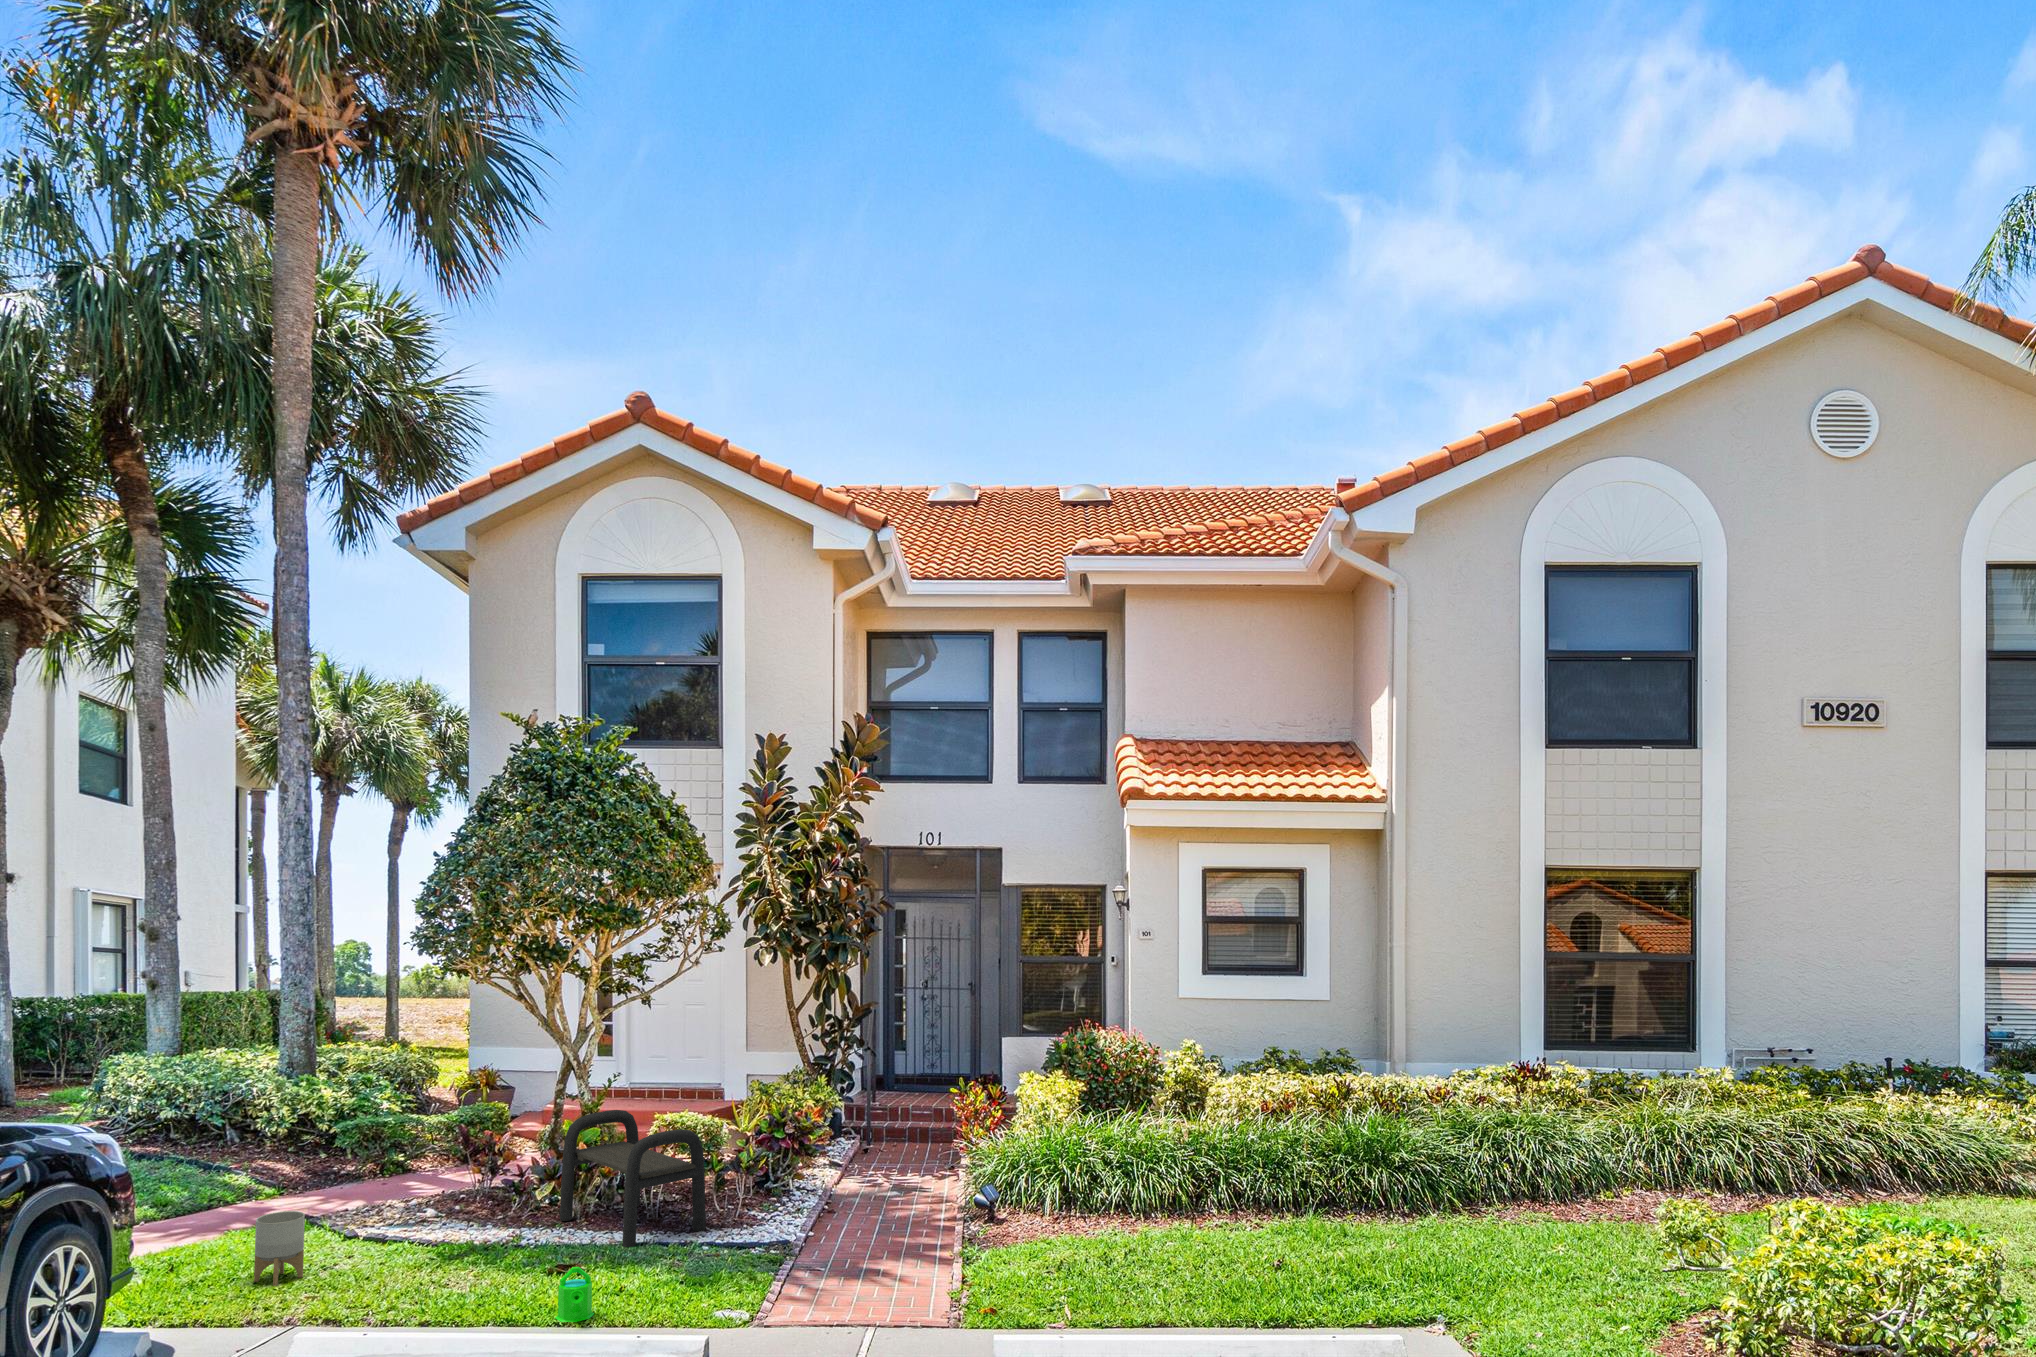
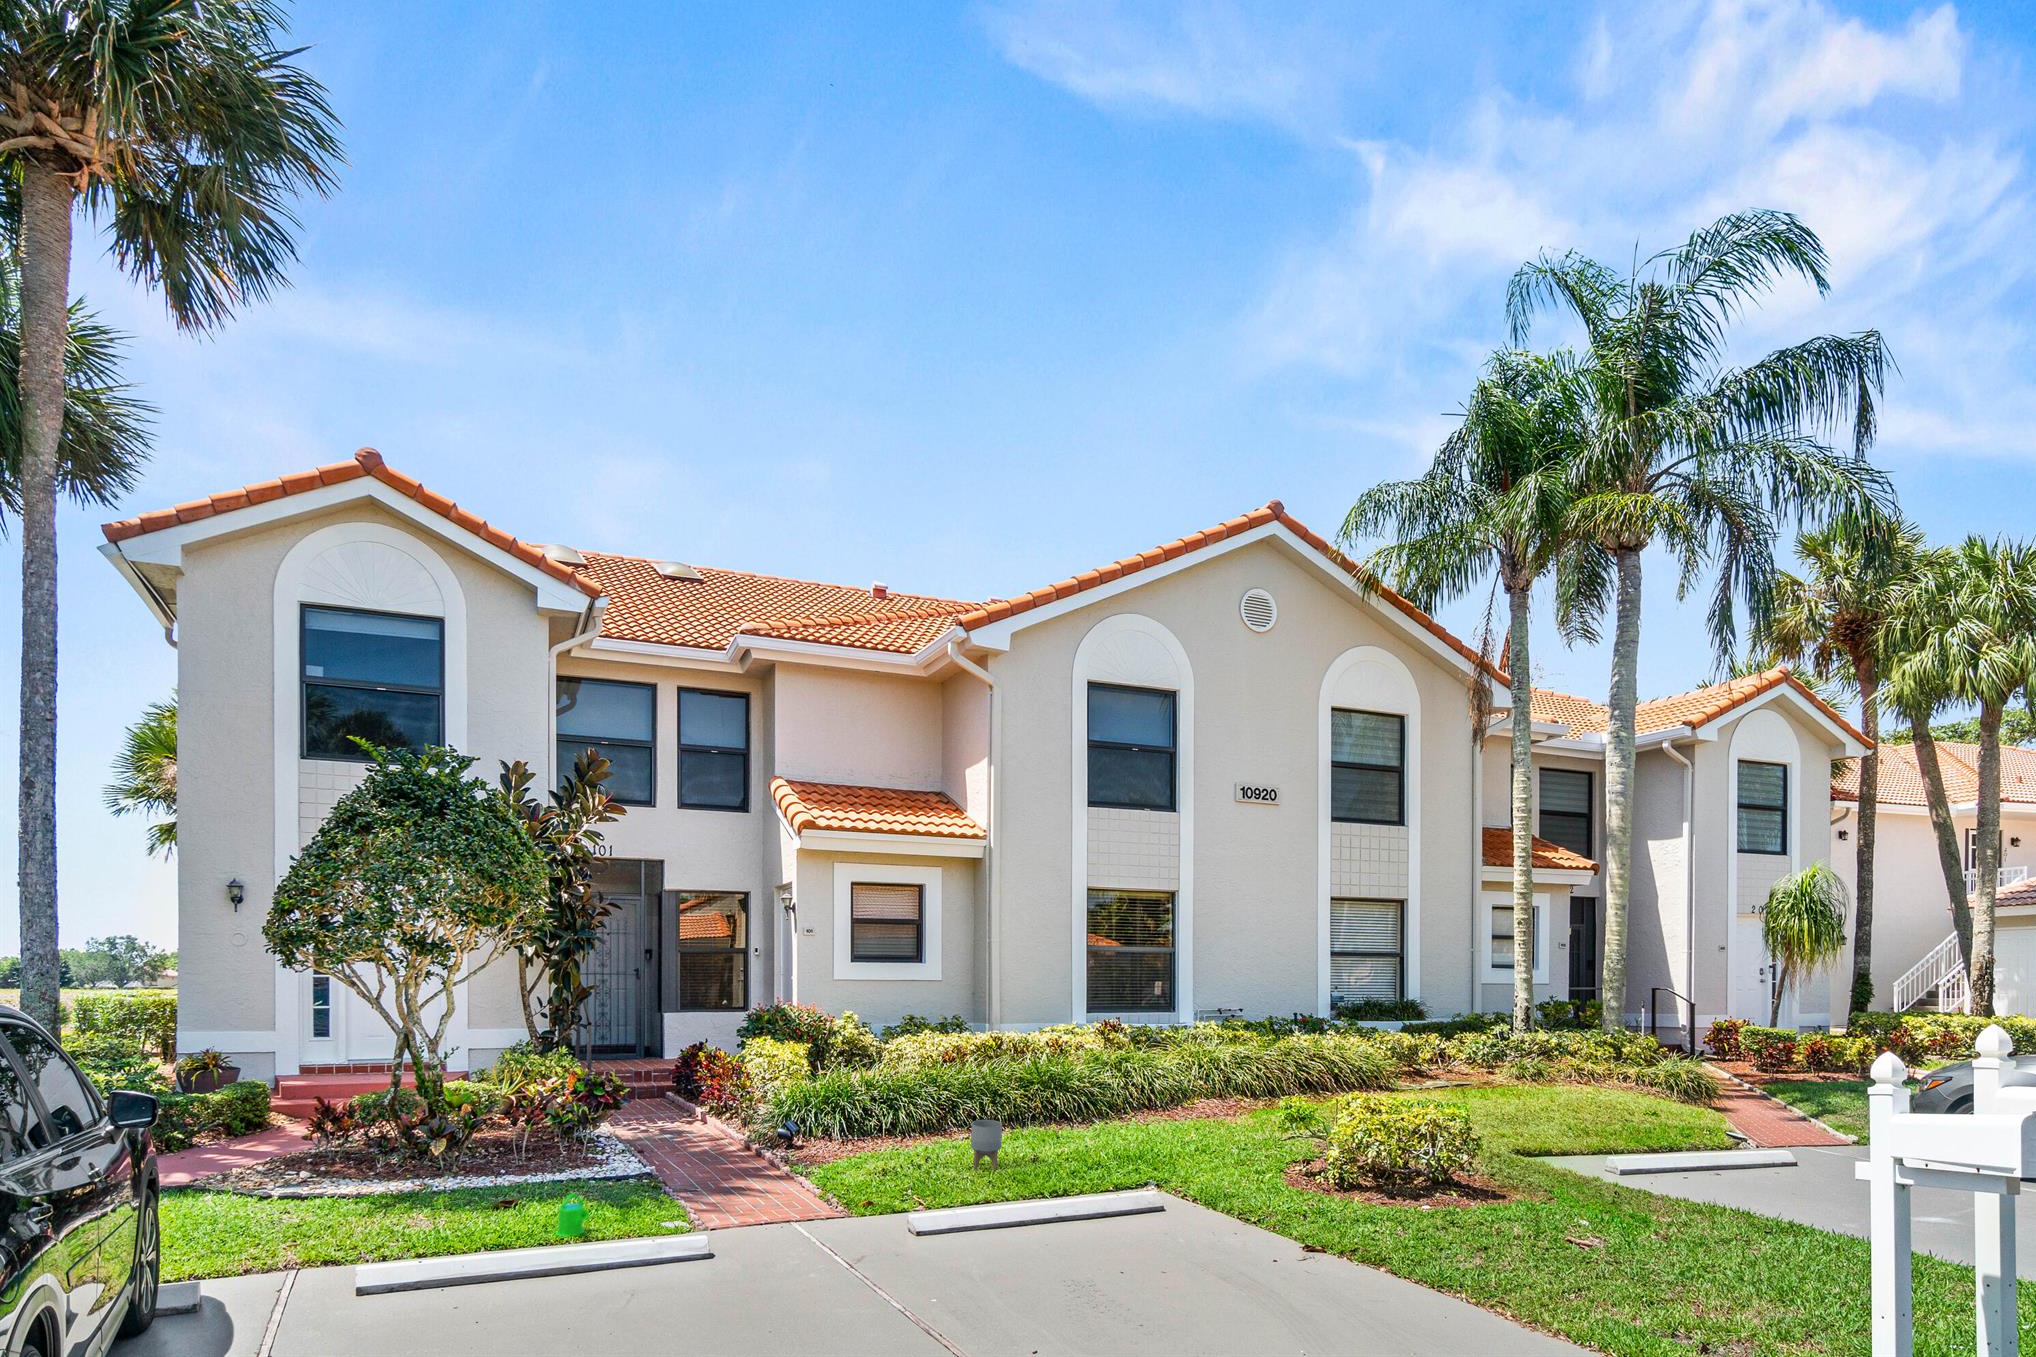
bench: present [560,1110,706,1247] -> none [442,1079,584,1187]
planter: present [254,1211,305,1286] -> present [971,1120,1002,1170]

